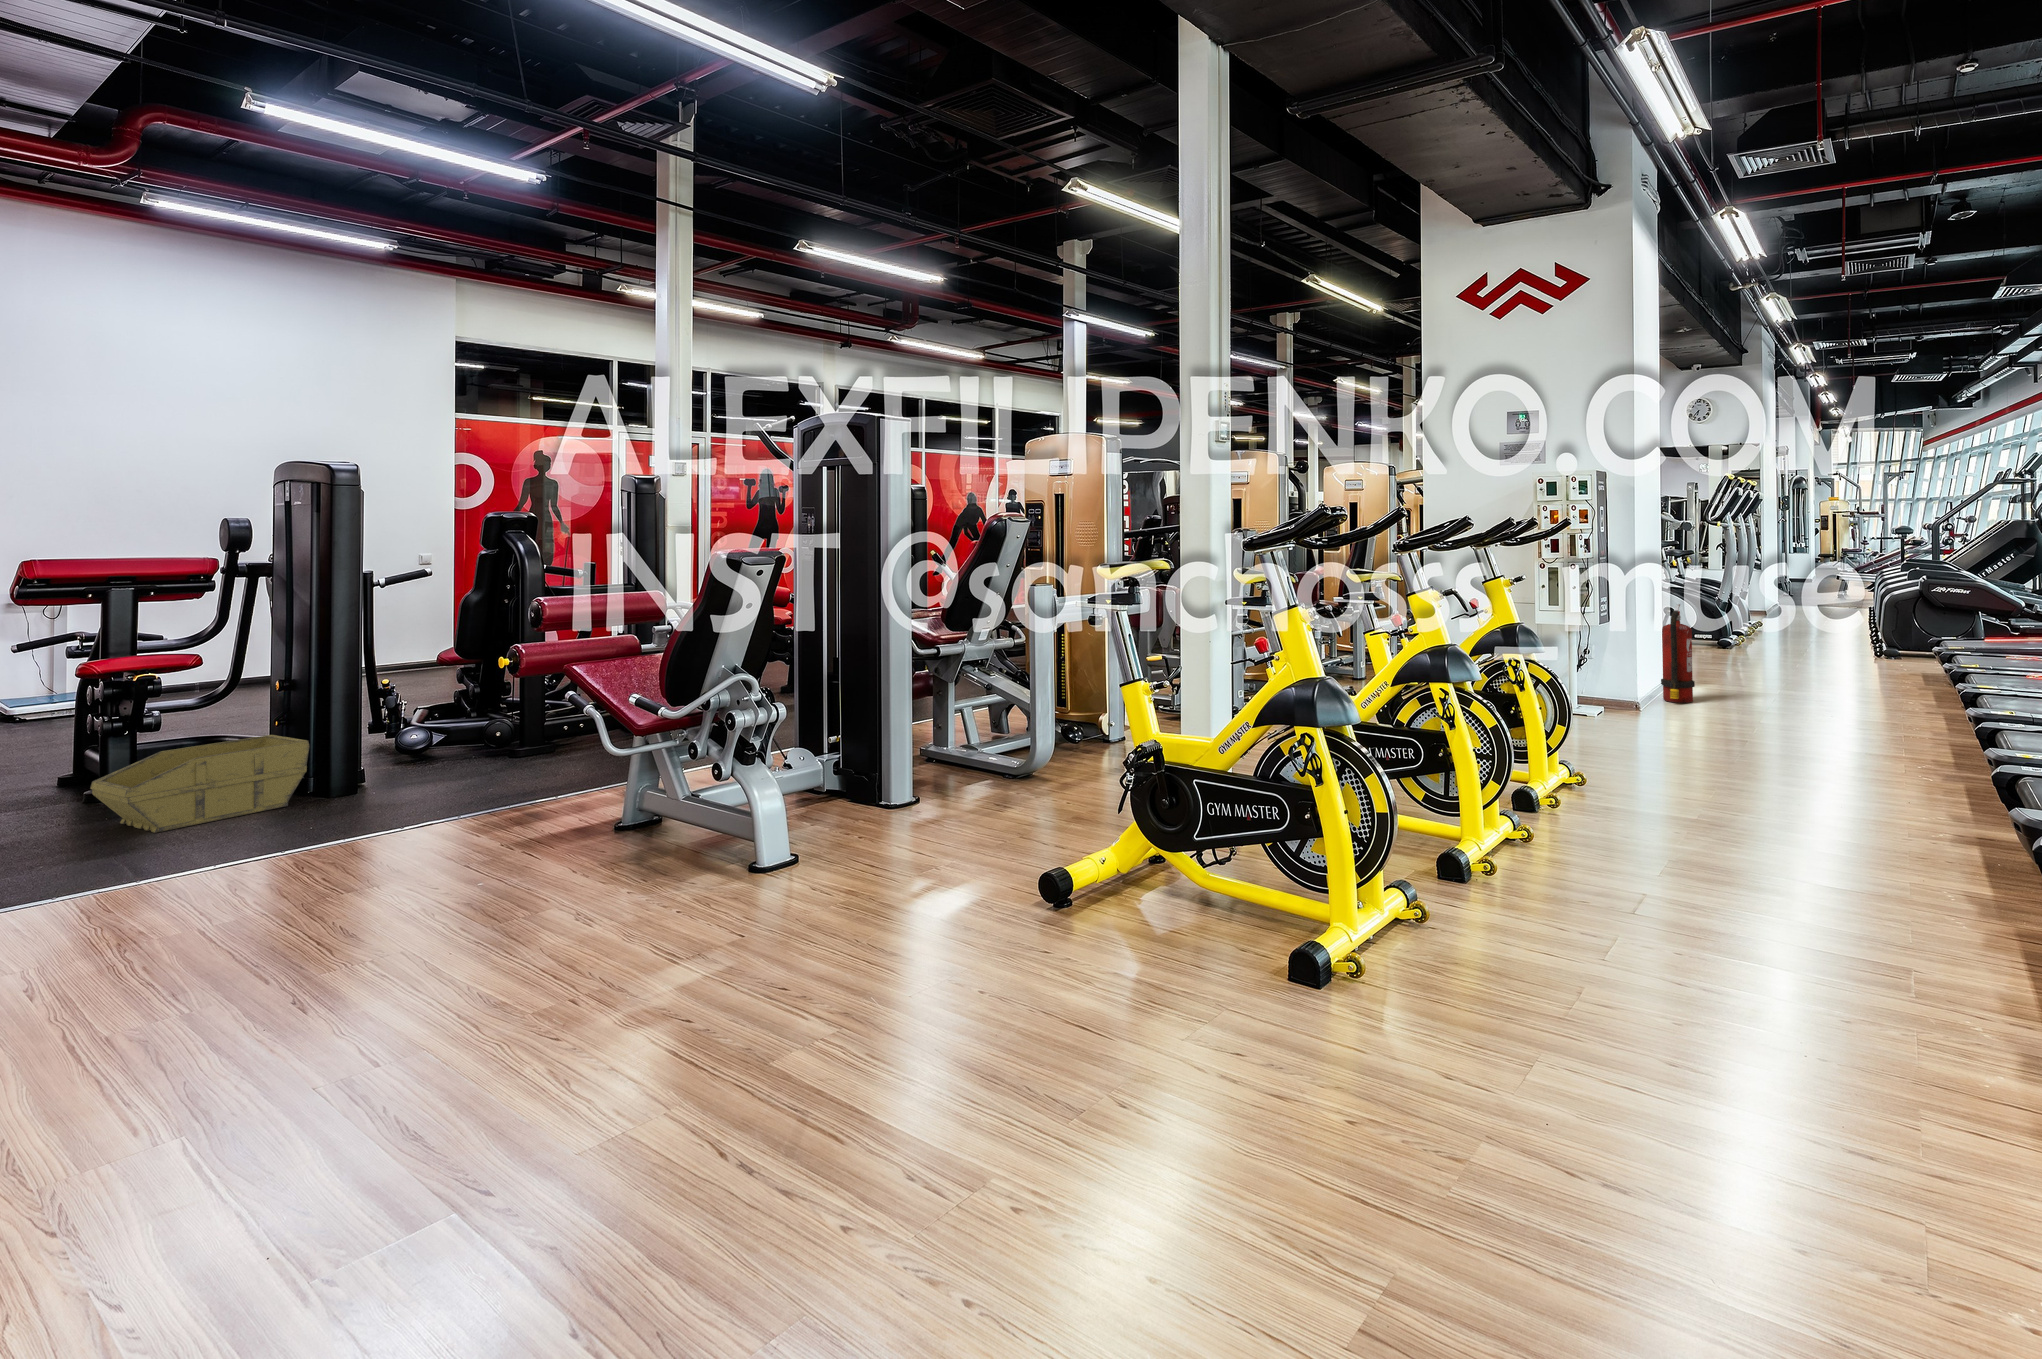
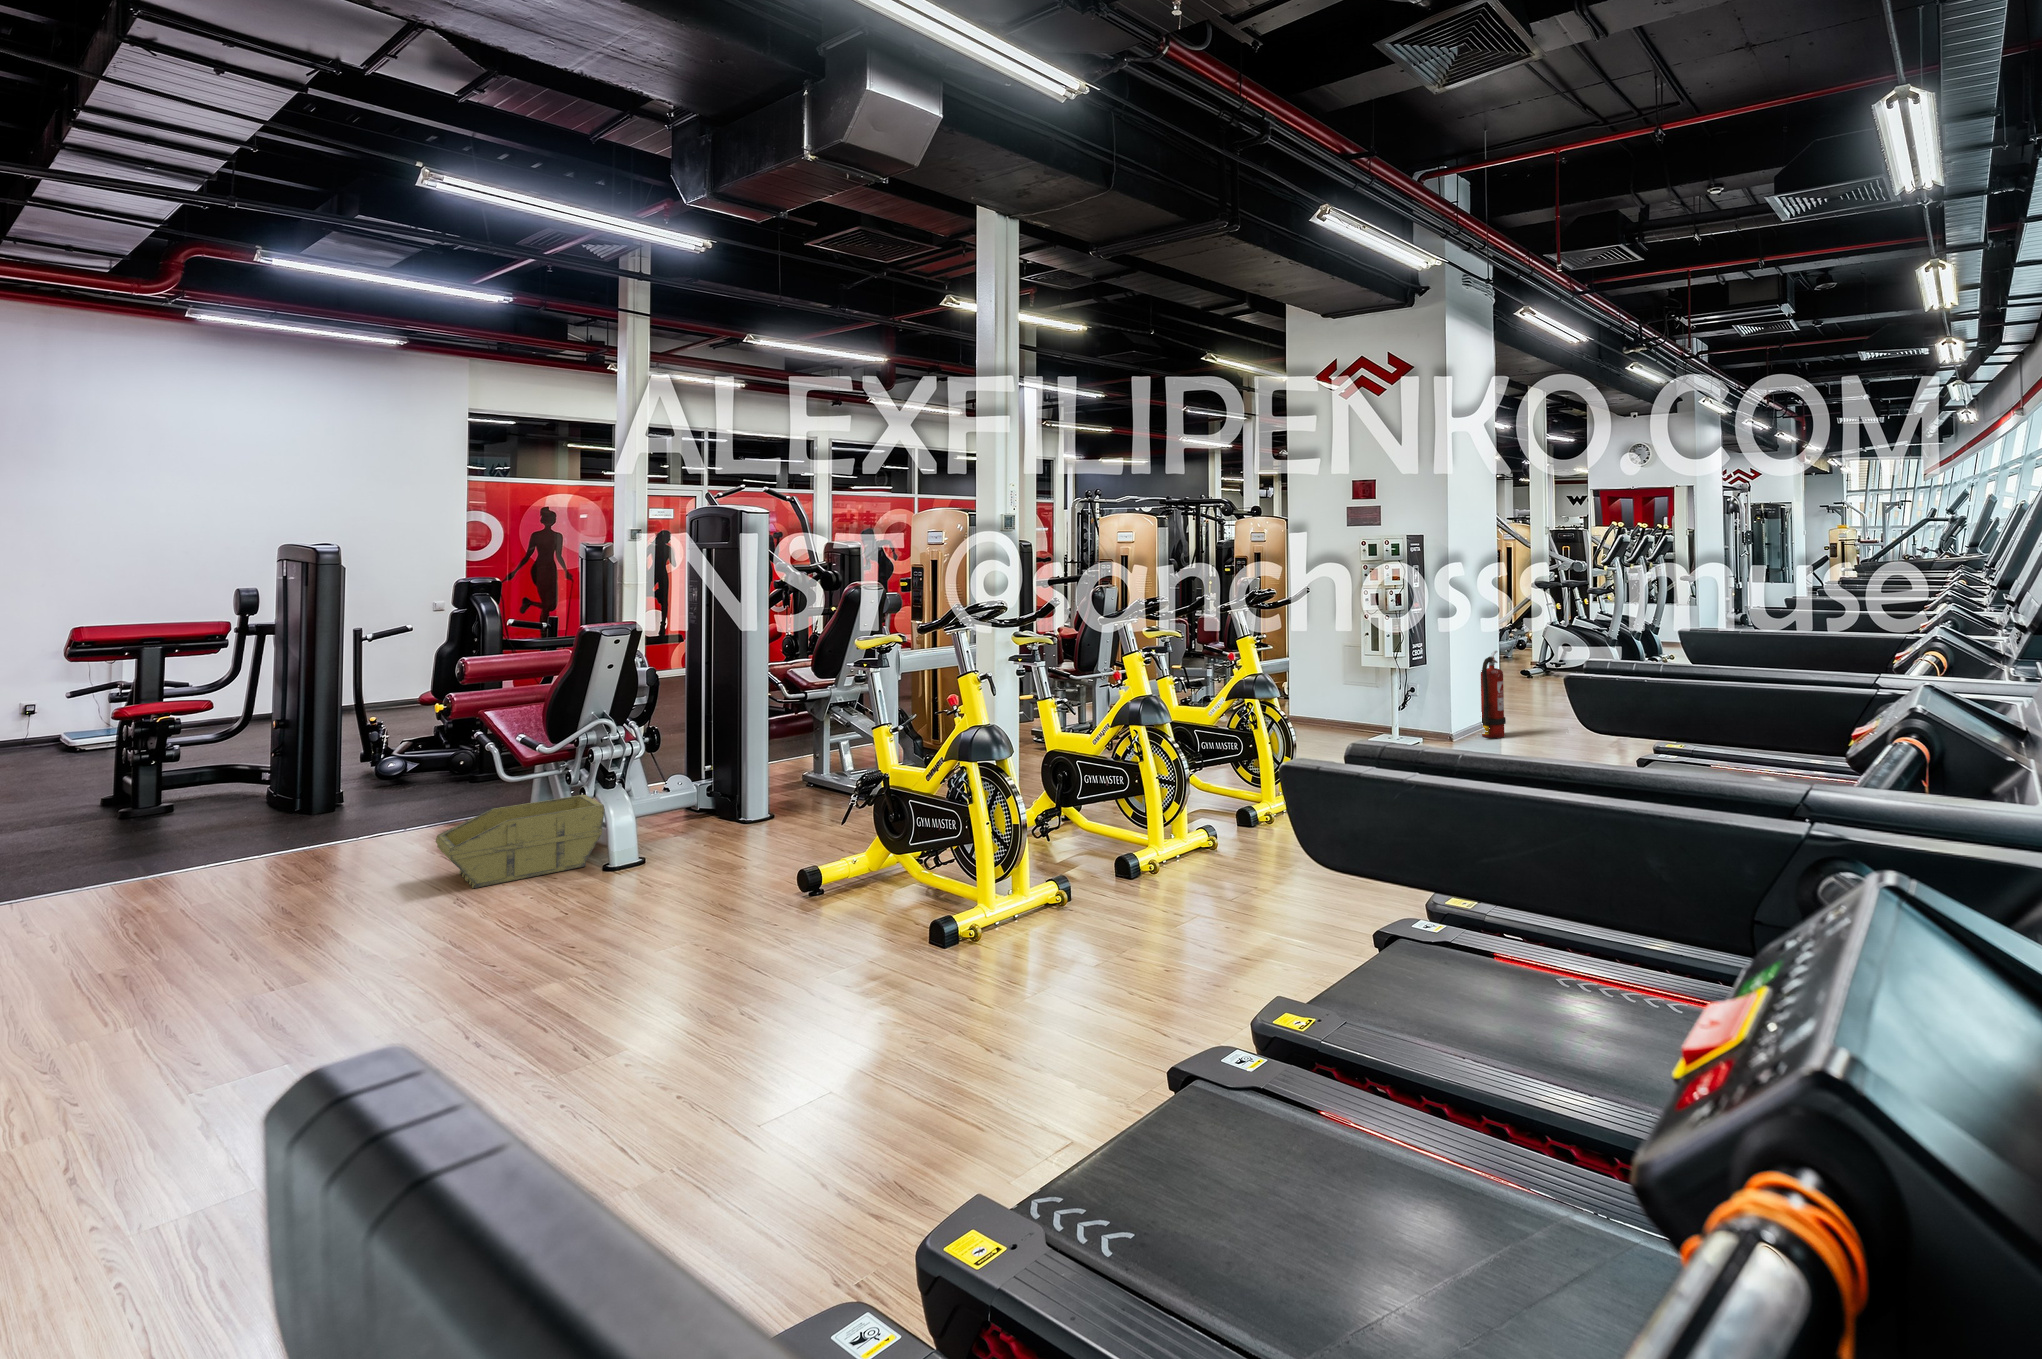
storage bin: present [90,735,310,833] -> present [436,795,605,888]

